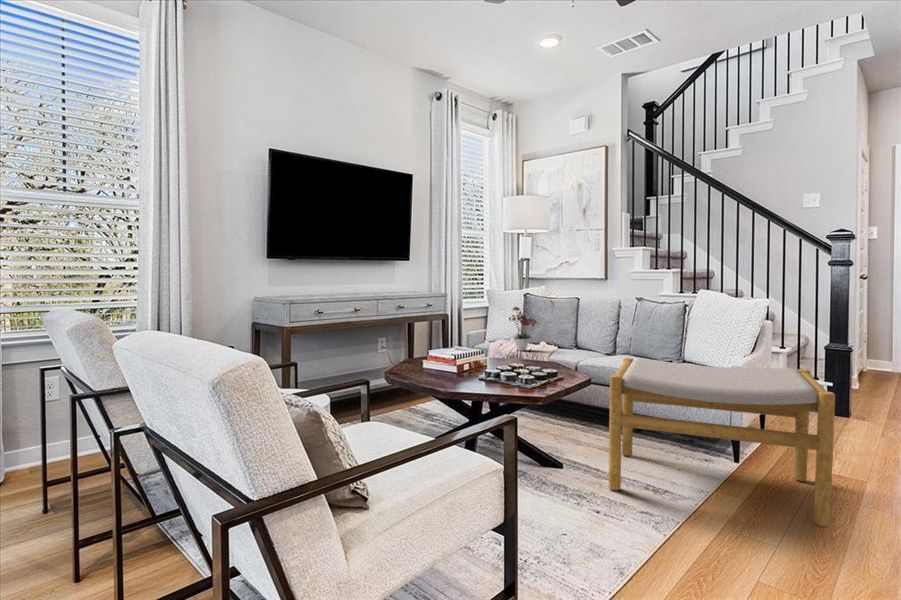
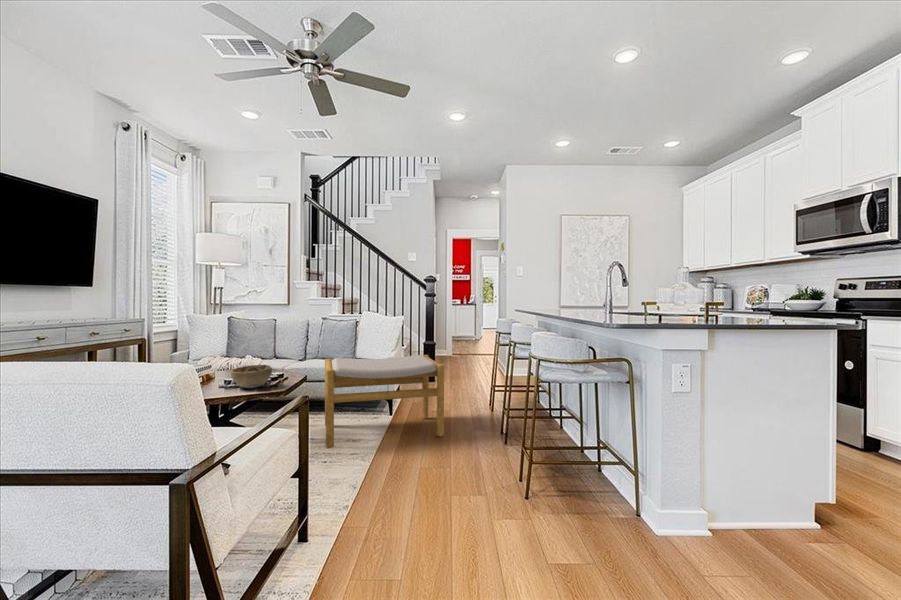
flower arrangement: present [509,307,537,351] -> none [220,326,248,364]
decorative bowl: none [483,358,532,388] -> present [231,365,272,388]

